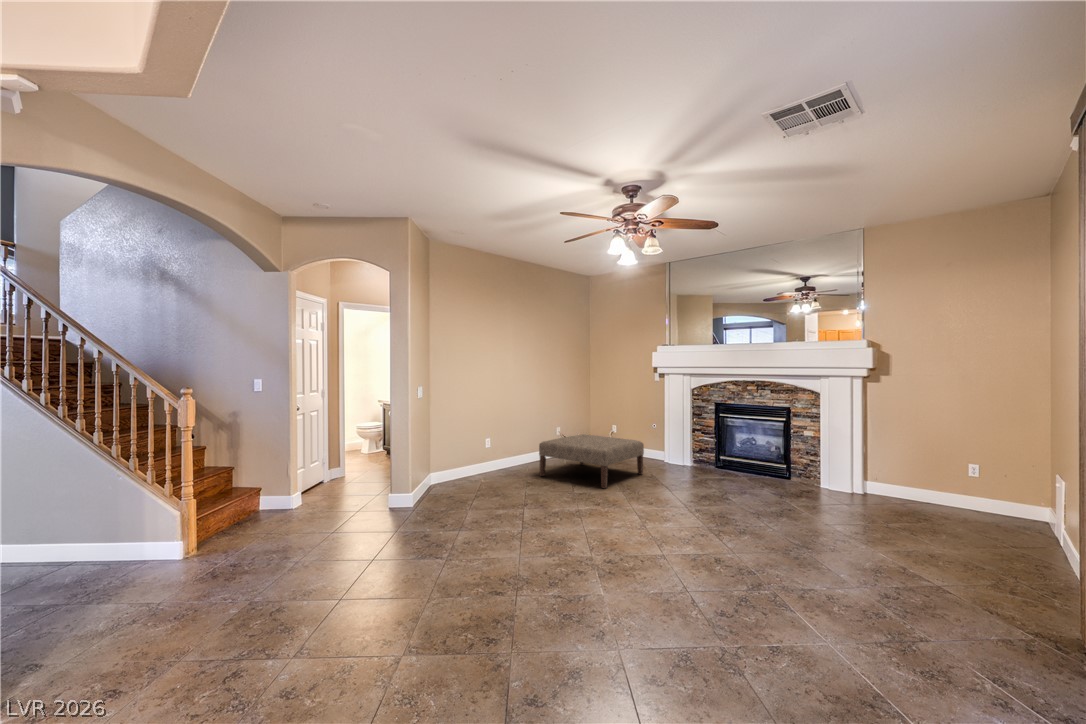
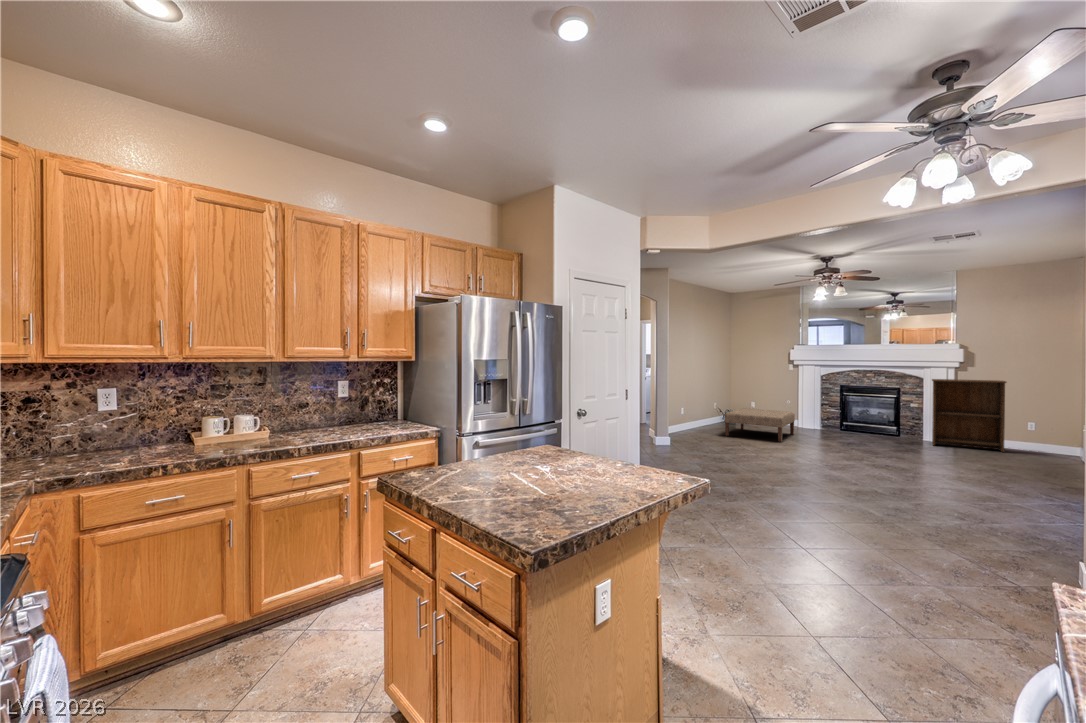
bookshelf: none [826,393,934,513] -> present [932,379,1007,452]

